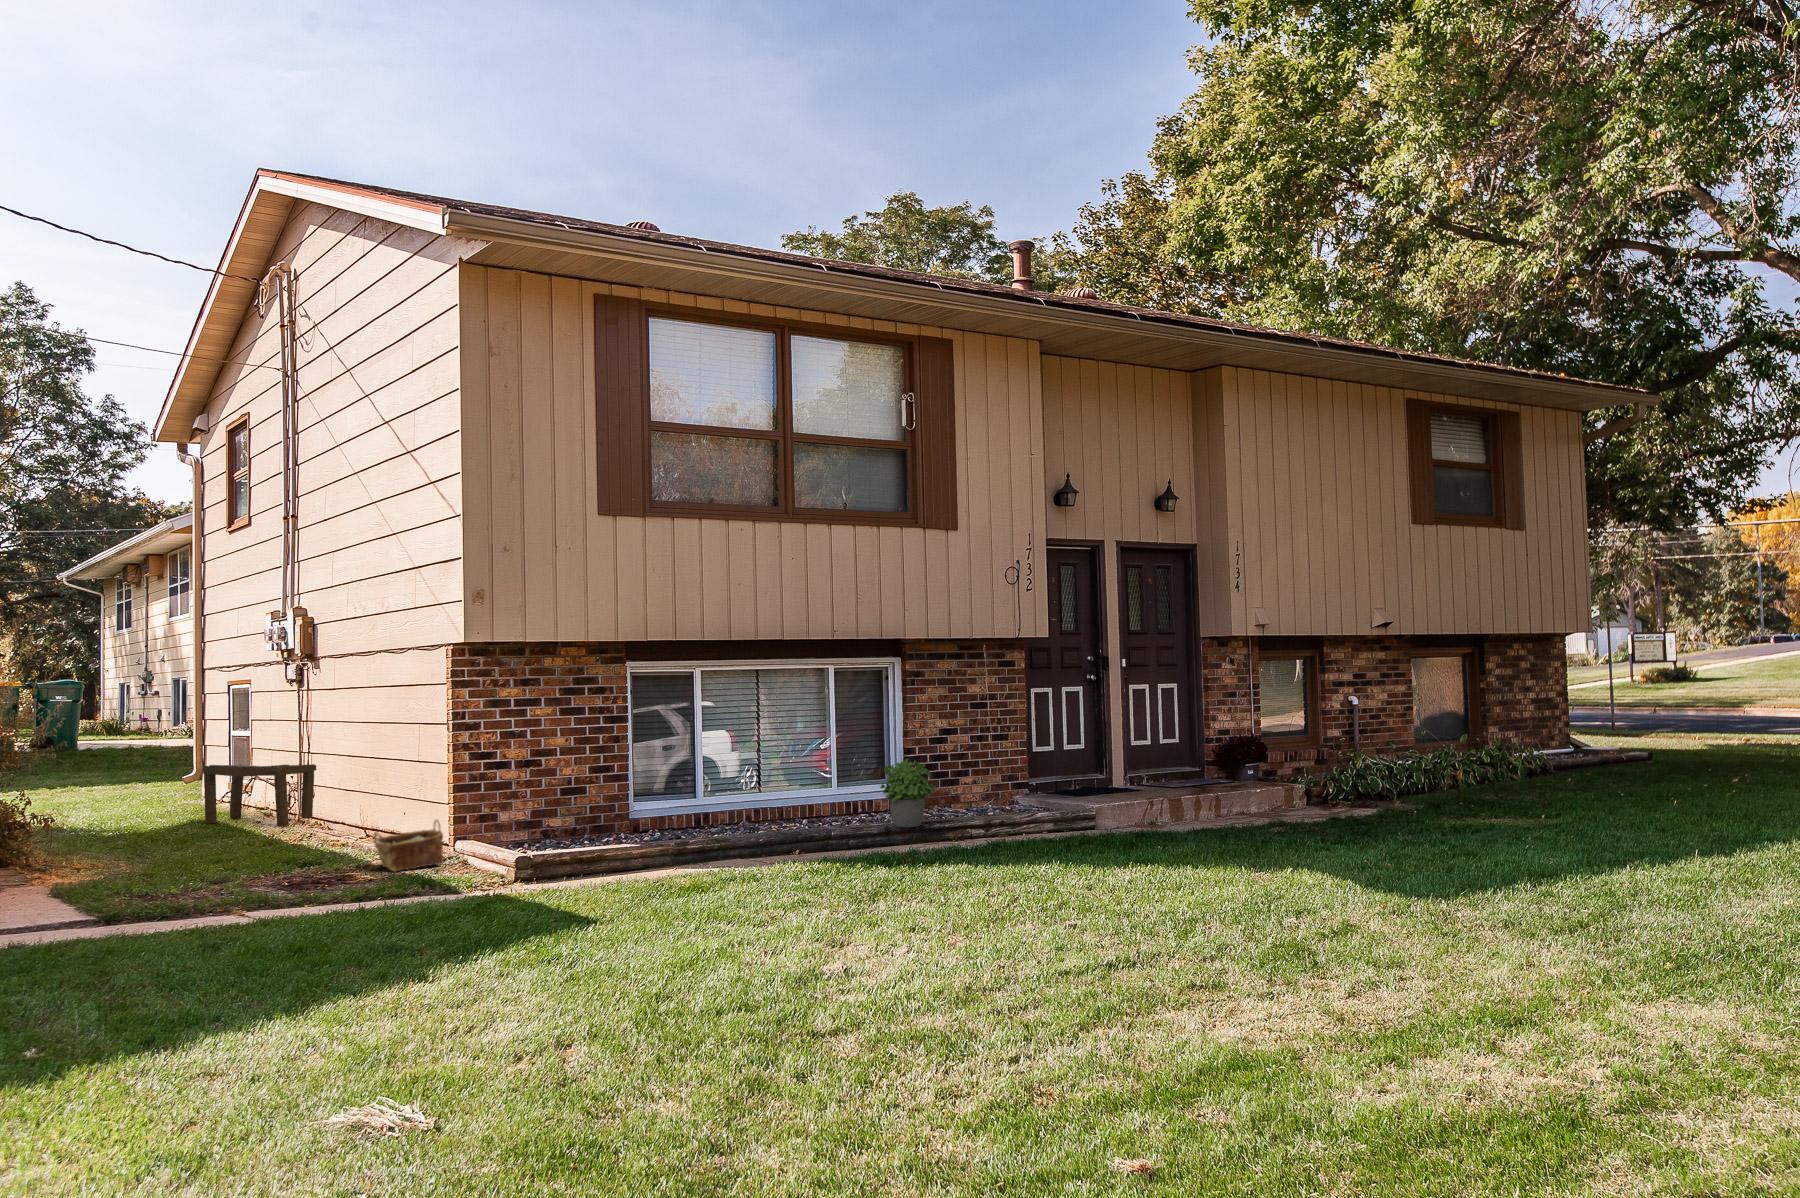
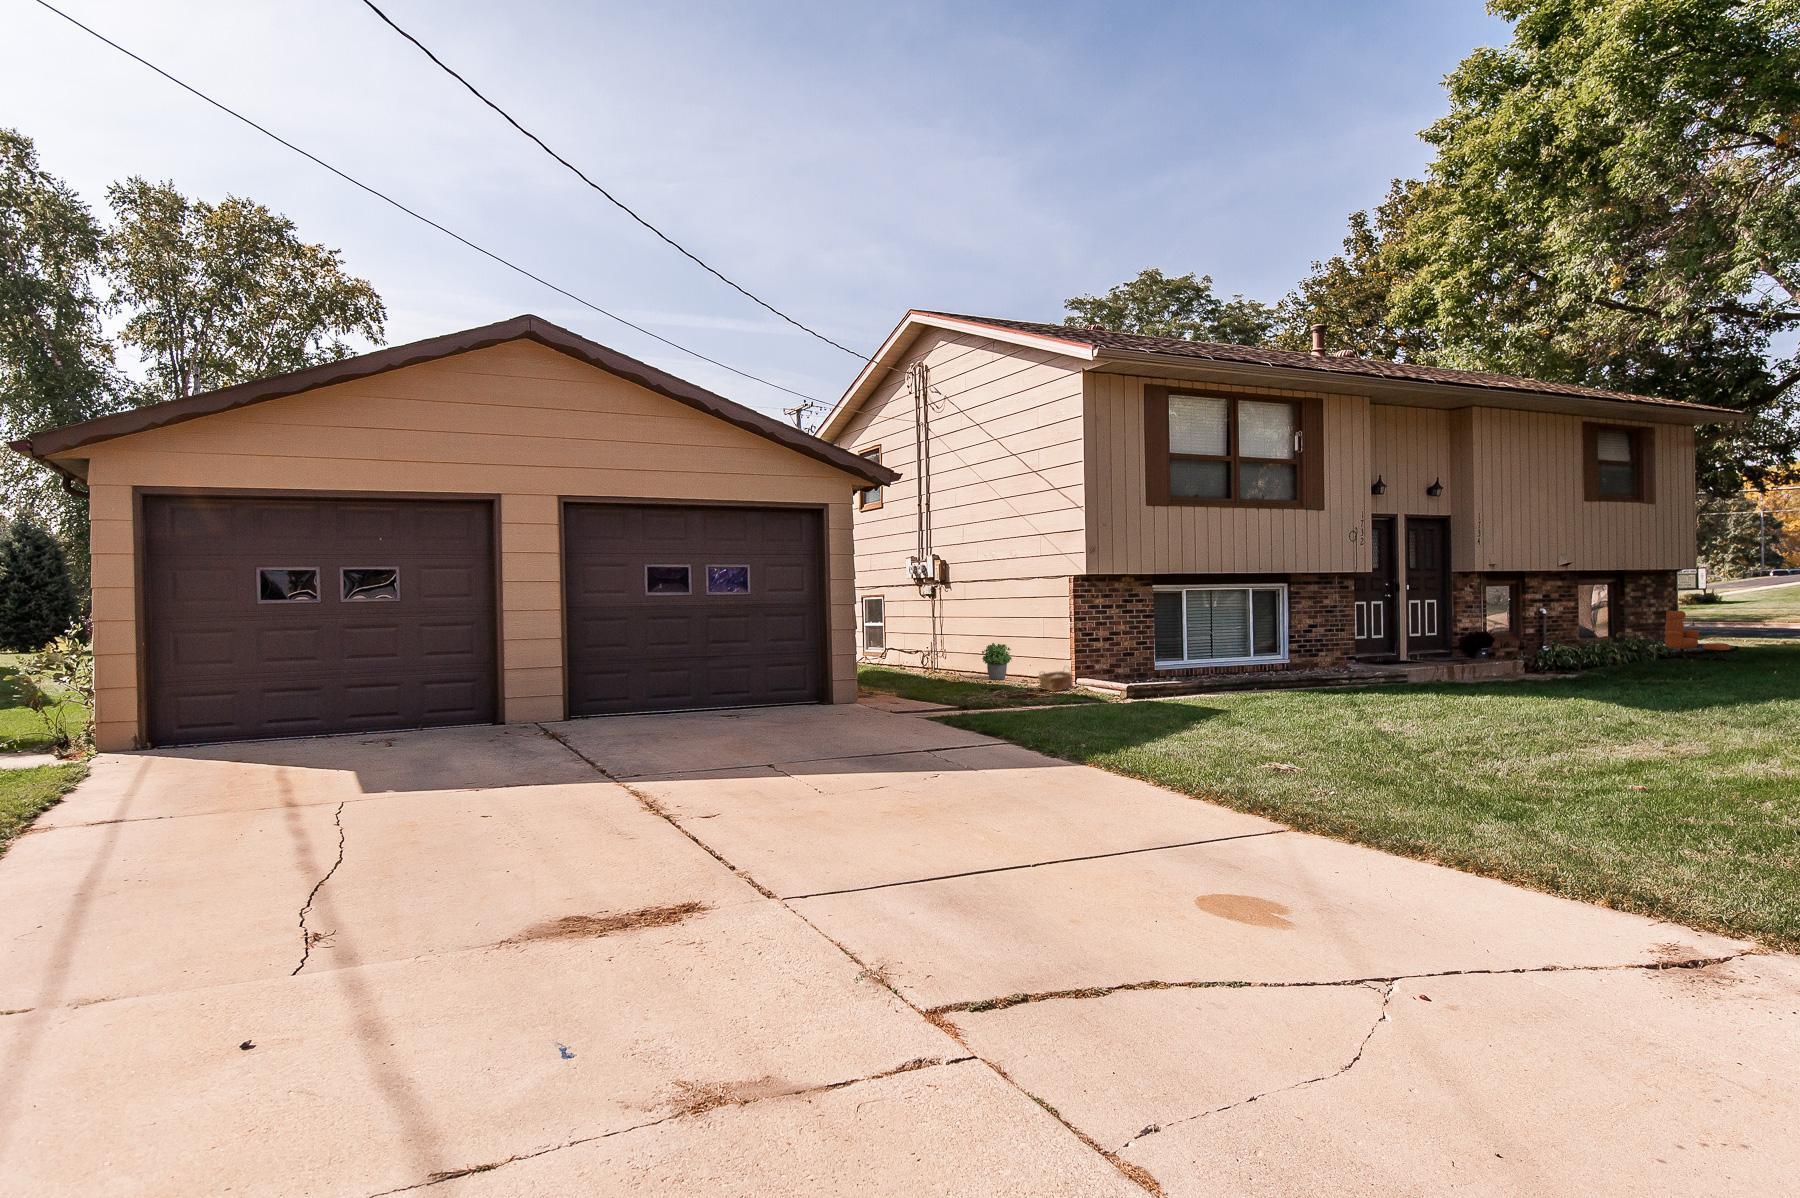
lounge chair: none [1544,690,1636,766] -> present [1664,611,1731,661]
potted plant: present [880,759,936,828] -> present [982,643,1012,680]
bench: present [203,764,316,826] -> none [885,636,944,669]

